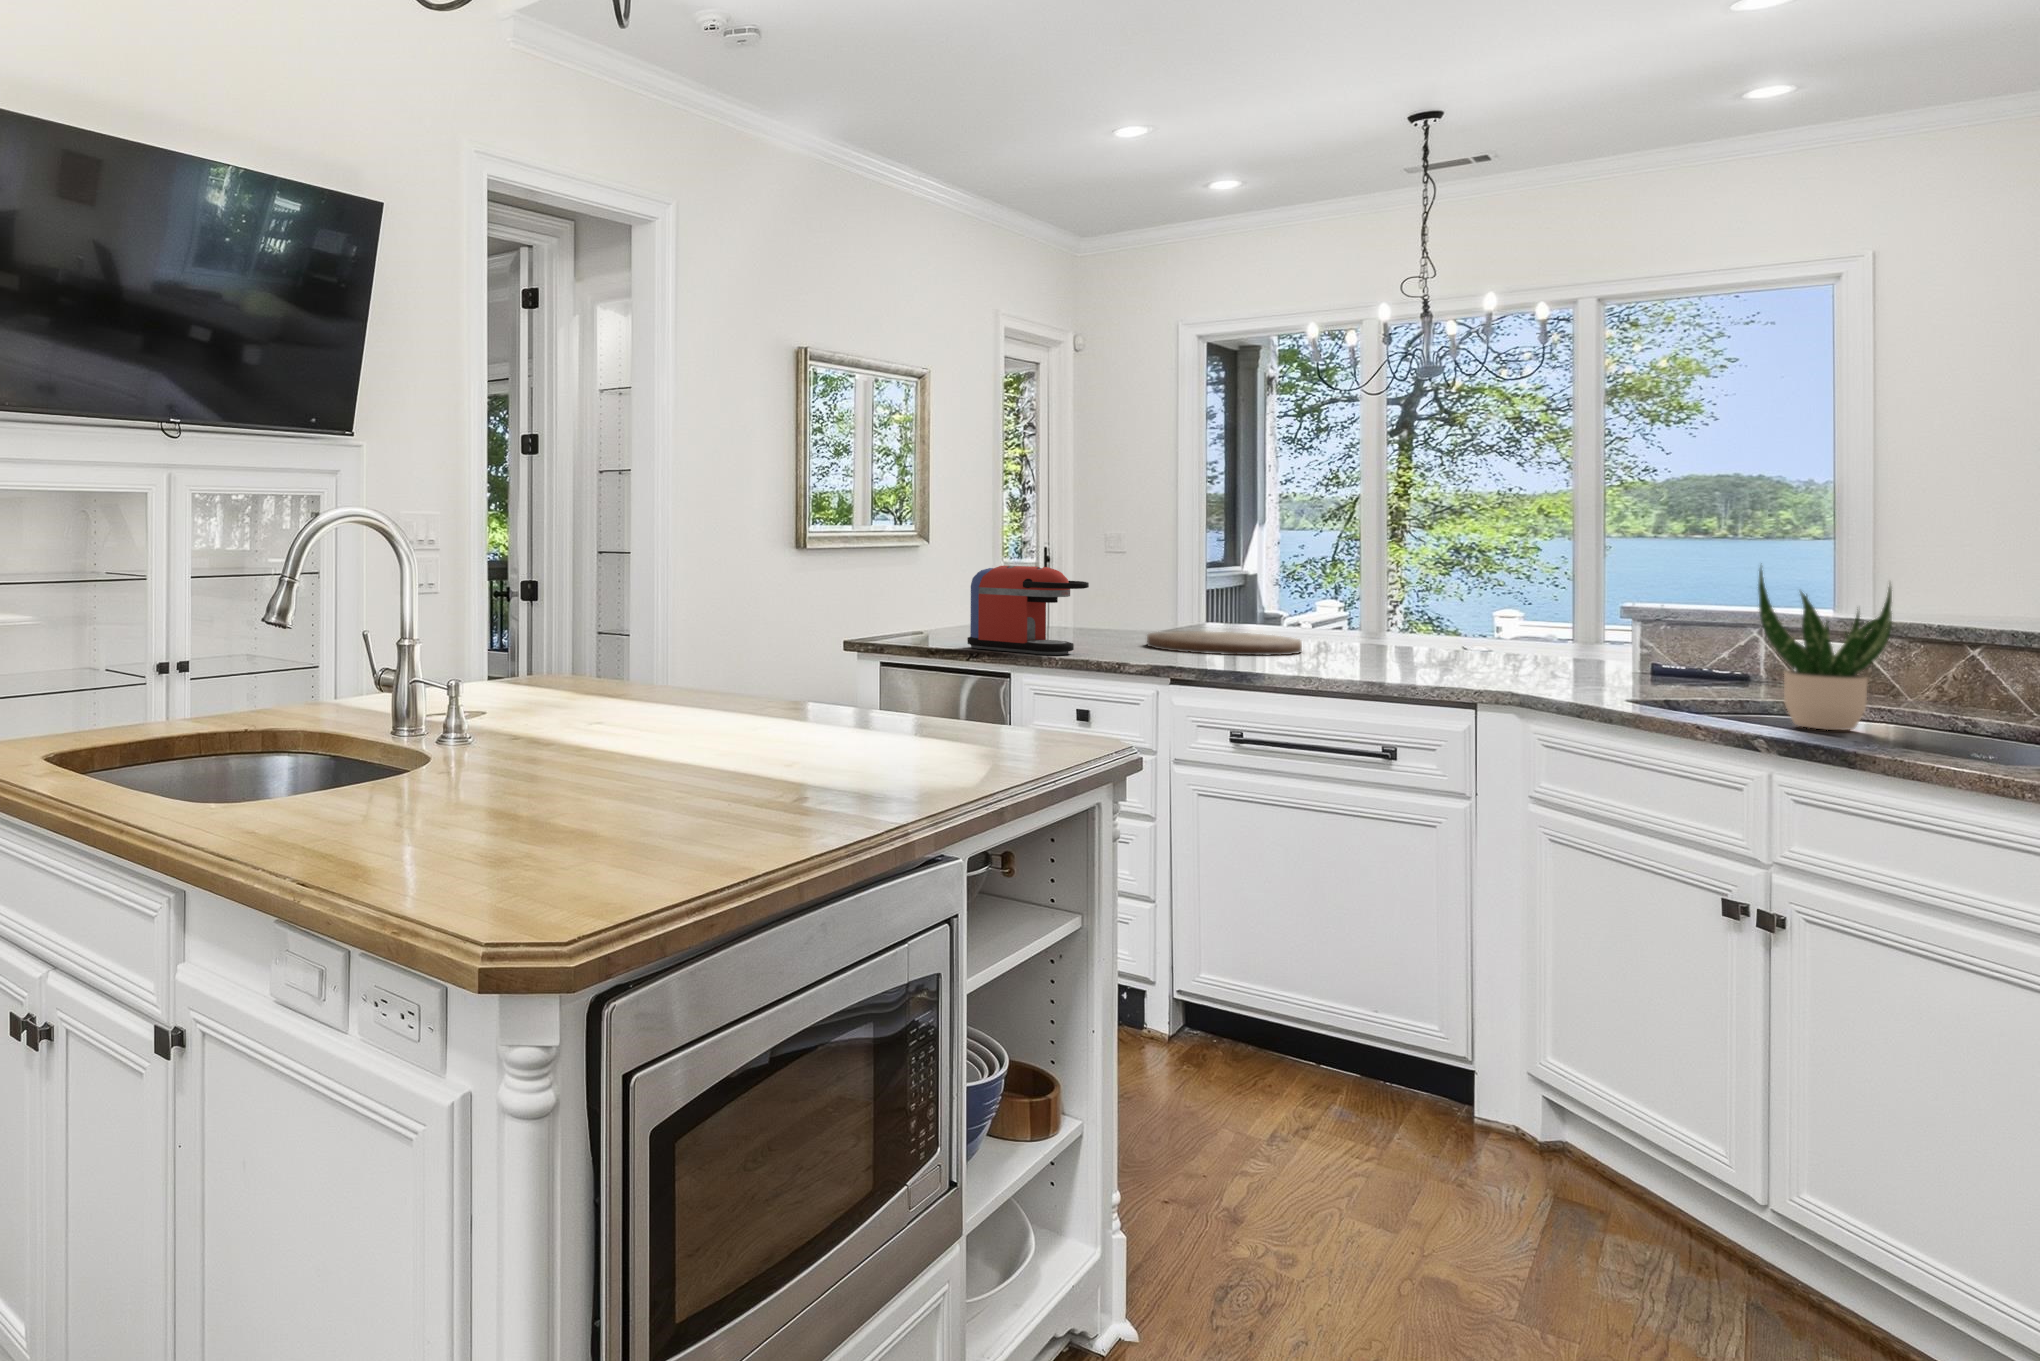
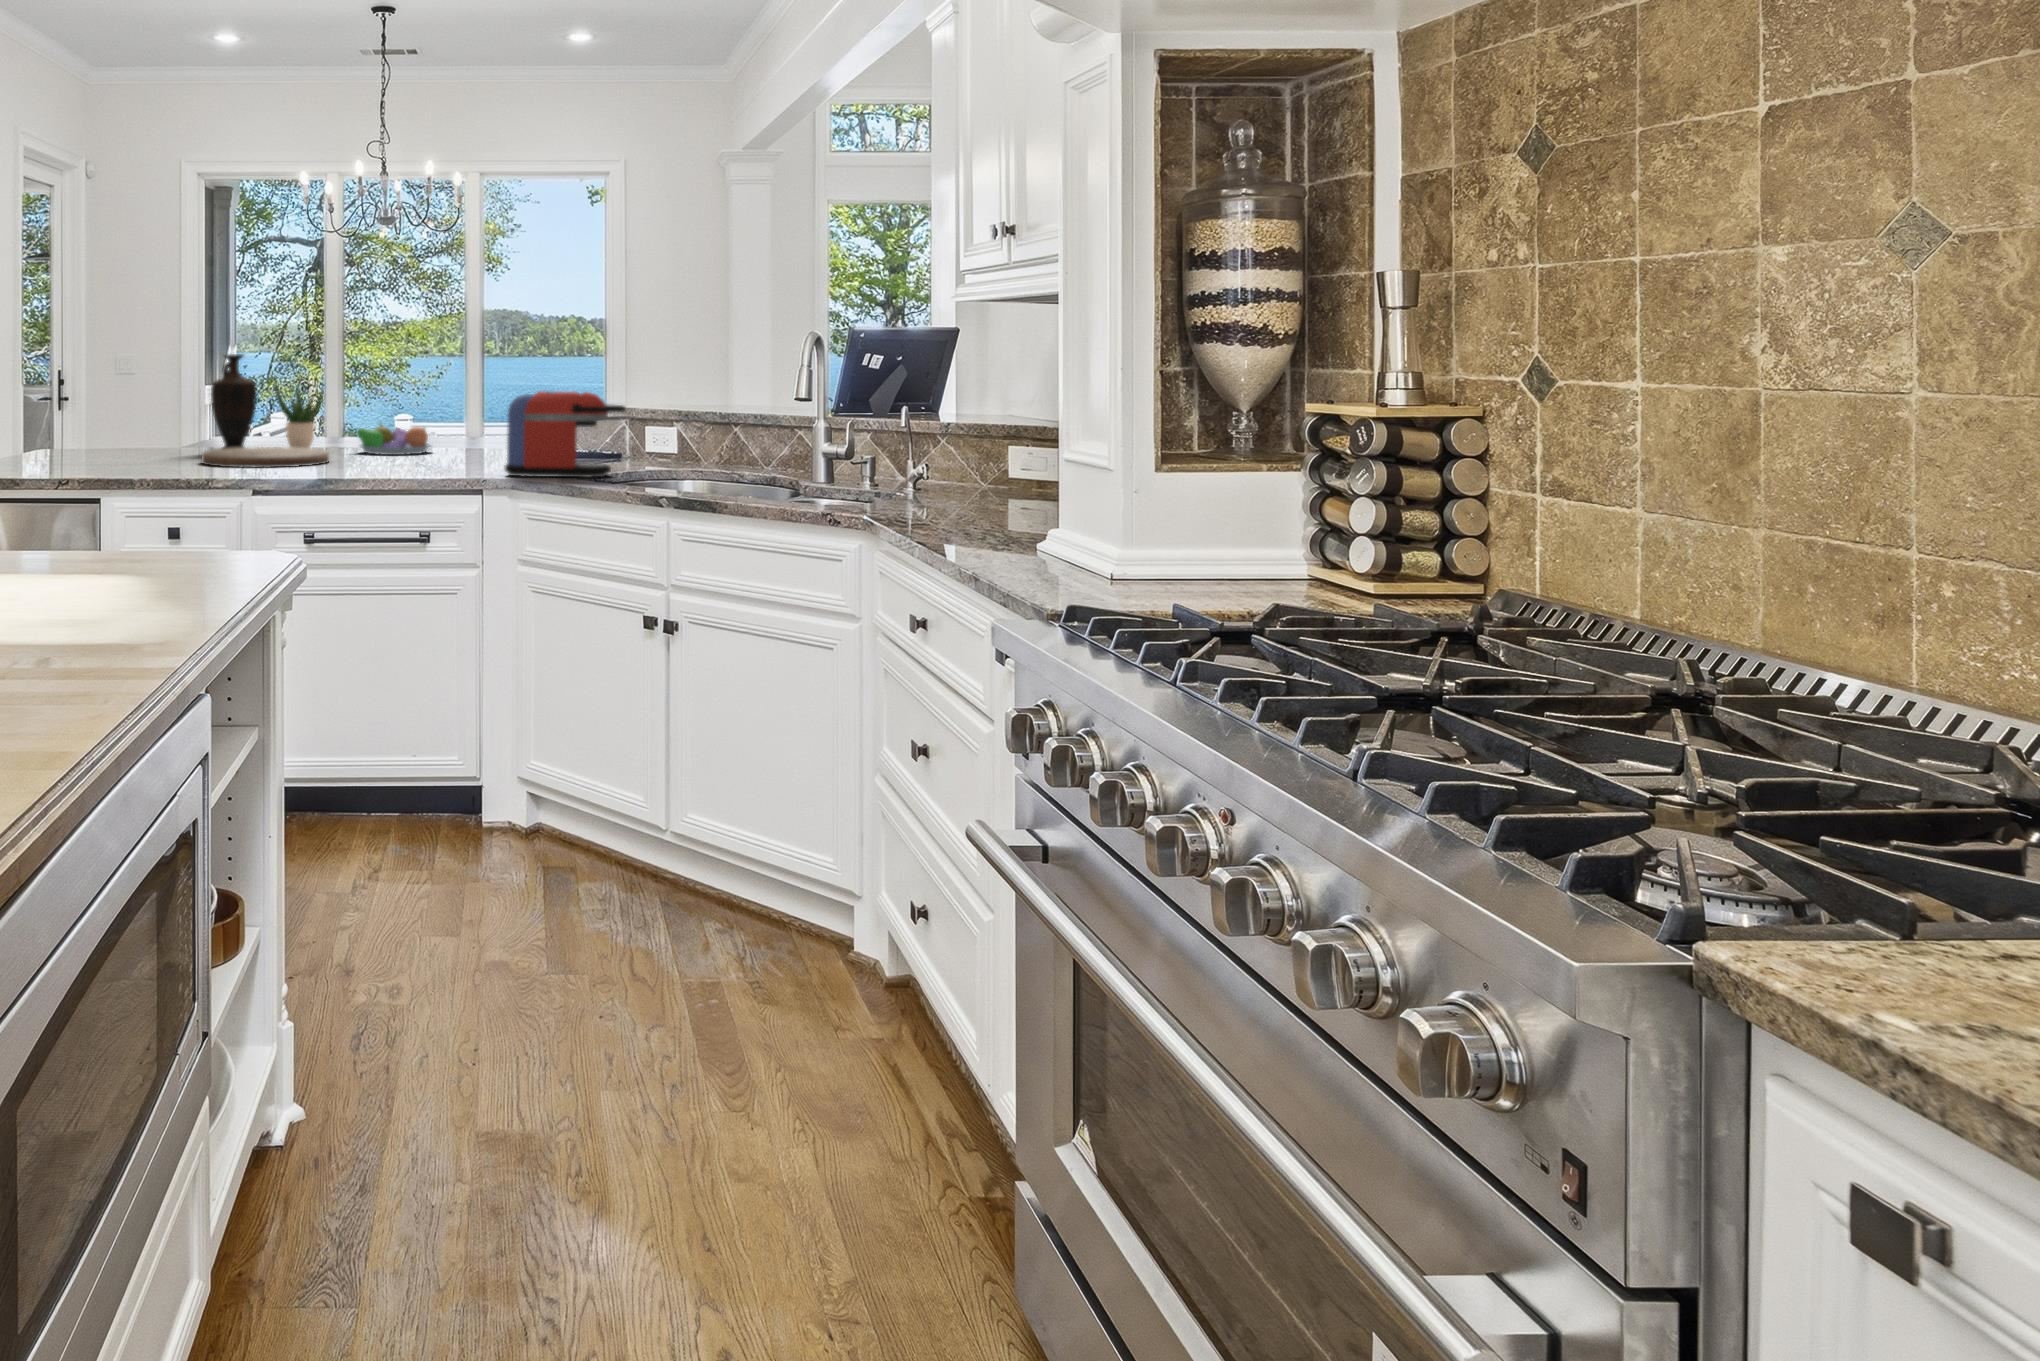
vase: none [1175,532,1236,639] -> present [211,354,257,450]
coffee maker: present [967,566,1089,655] -> present [504,391,626,477]
potted plant: present [1758,568,1892,730] -> present [275,381,324,448]
fruit bowl: none [1347,610,1463,652] -> present [350,424,431,455]

